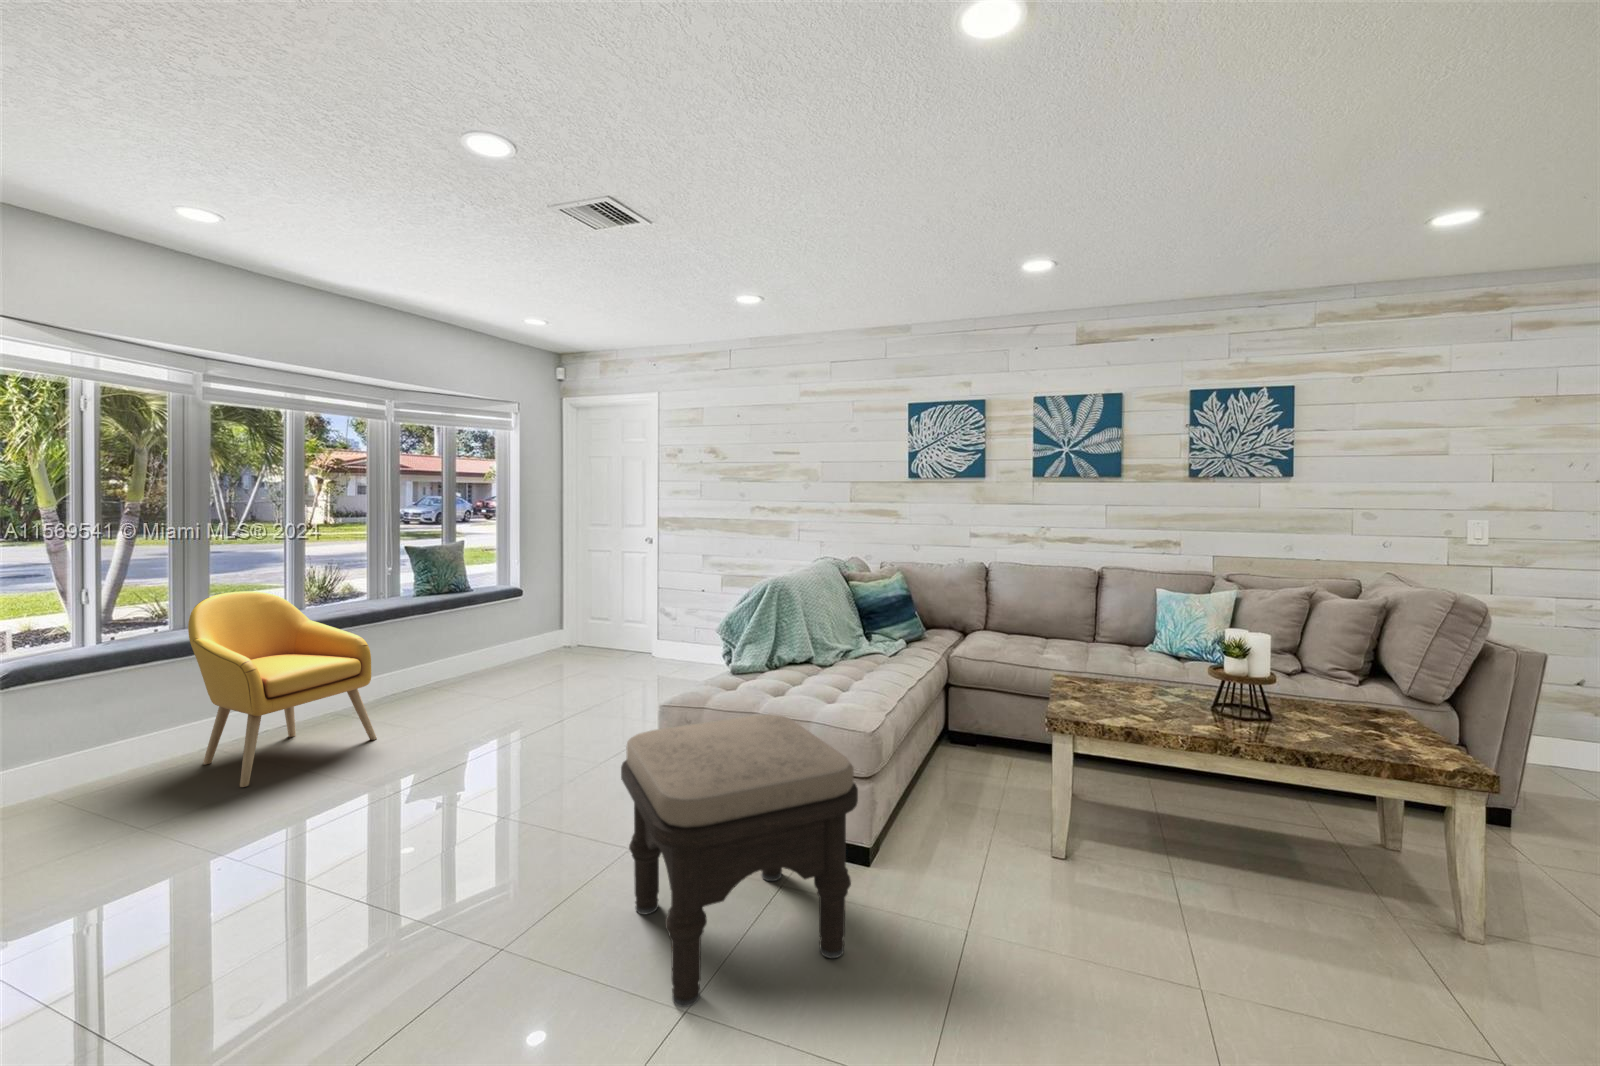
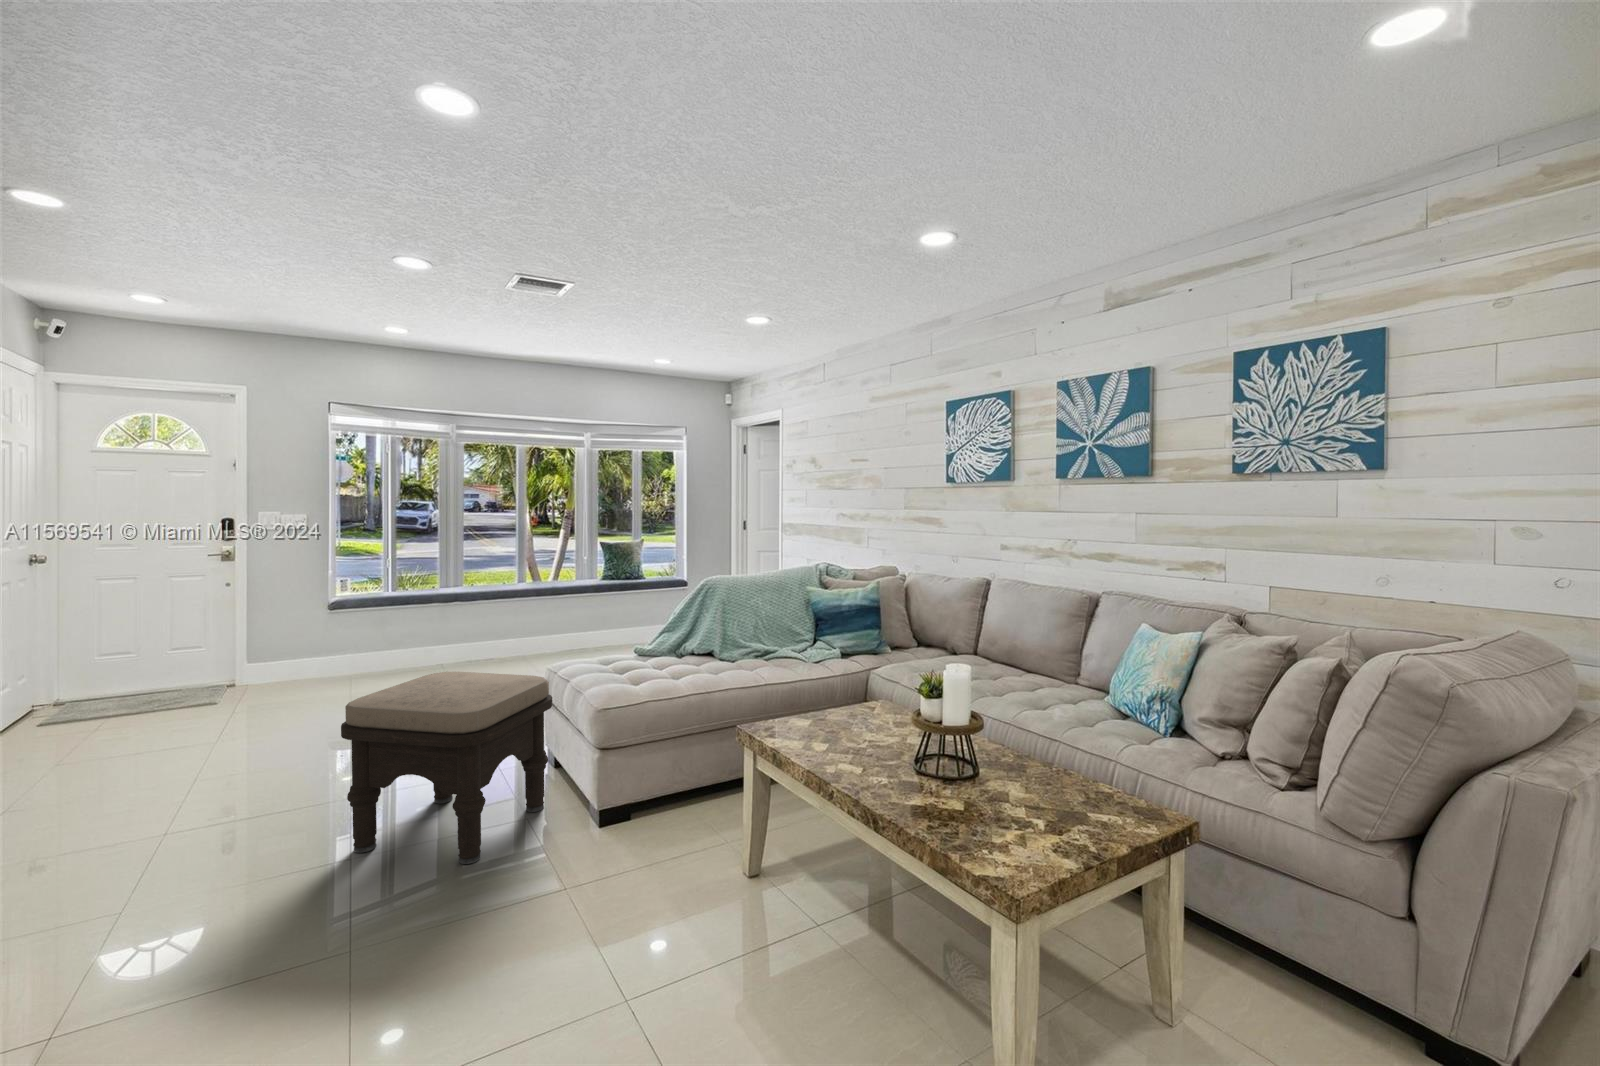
armchair: present [188,591,377,787] -> none [418,565,517,686]

